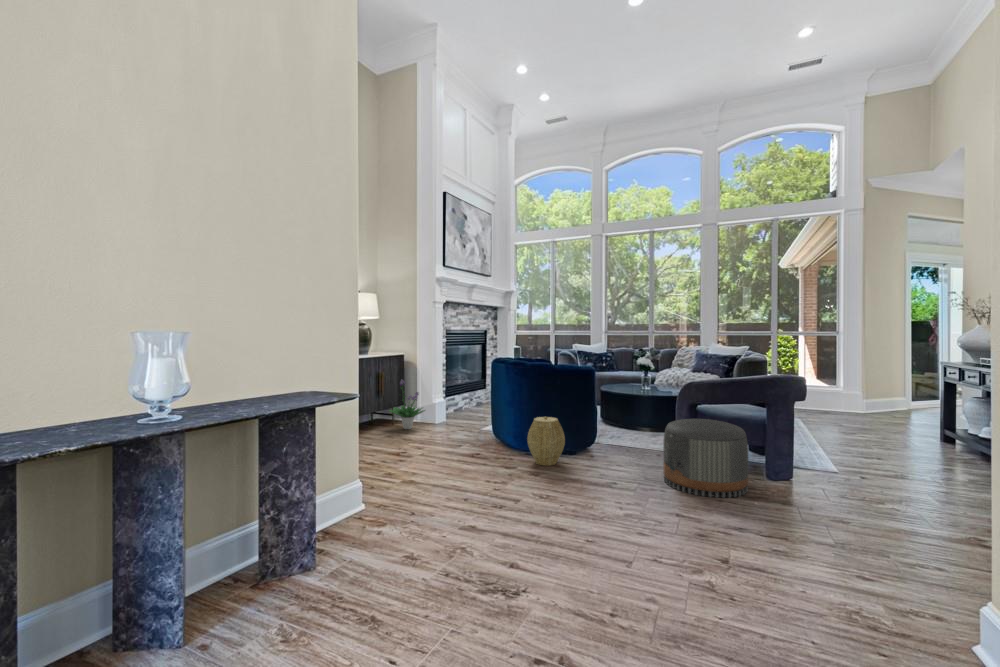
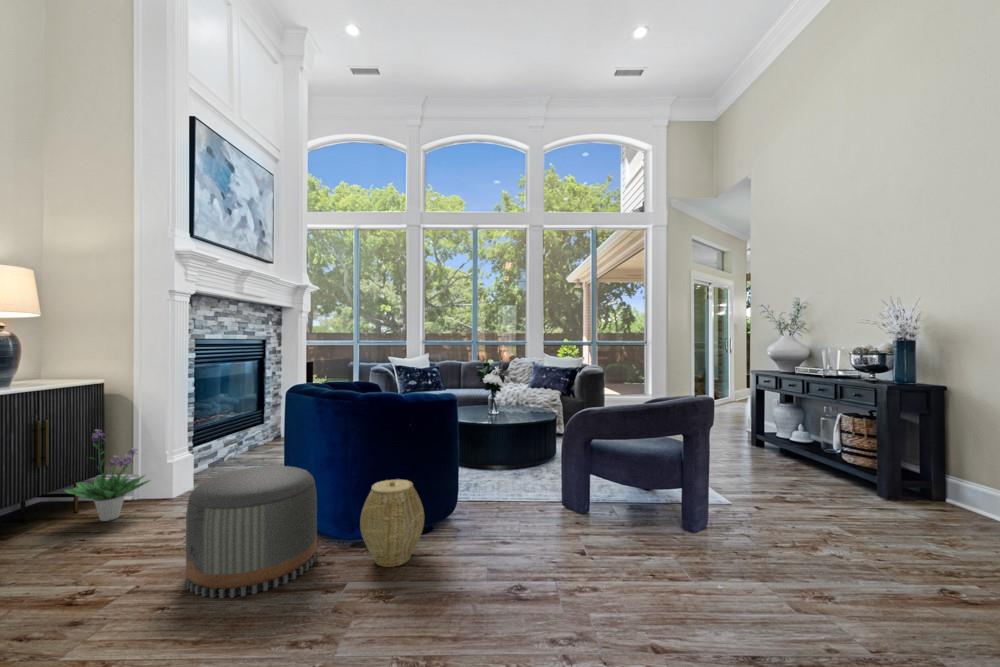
pouf: present [663,419,748,498] -> present [186,466,317,598]

